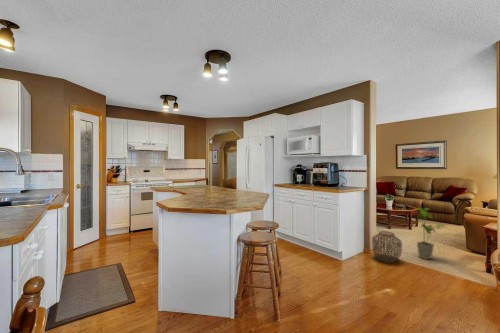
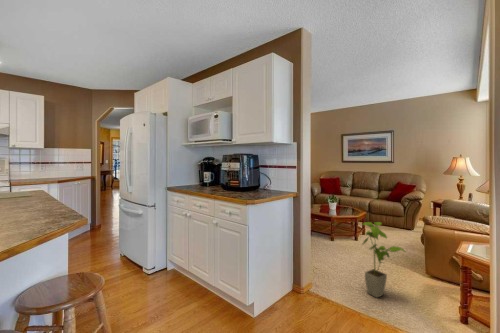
woven basket: present [372,231,402,262] -> none [302,260,344,312]

